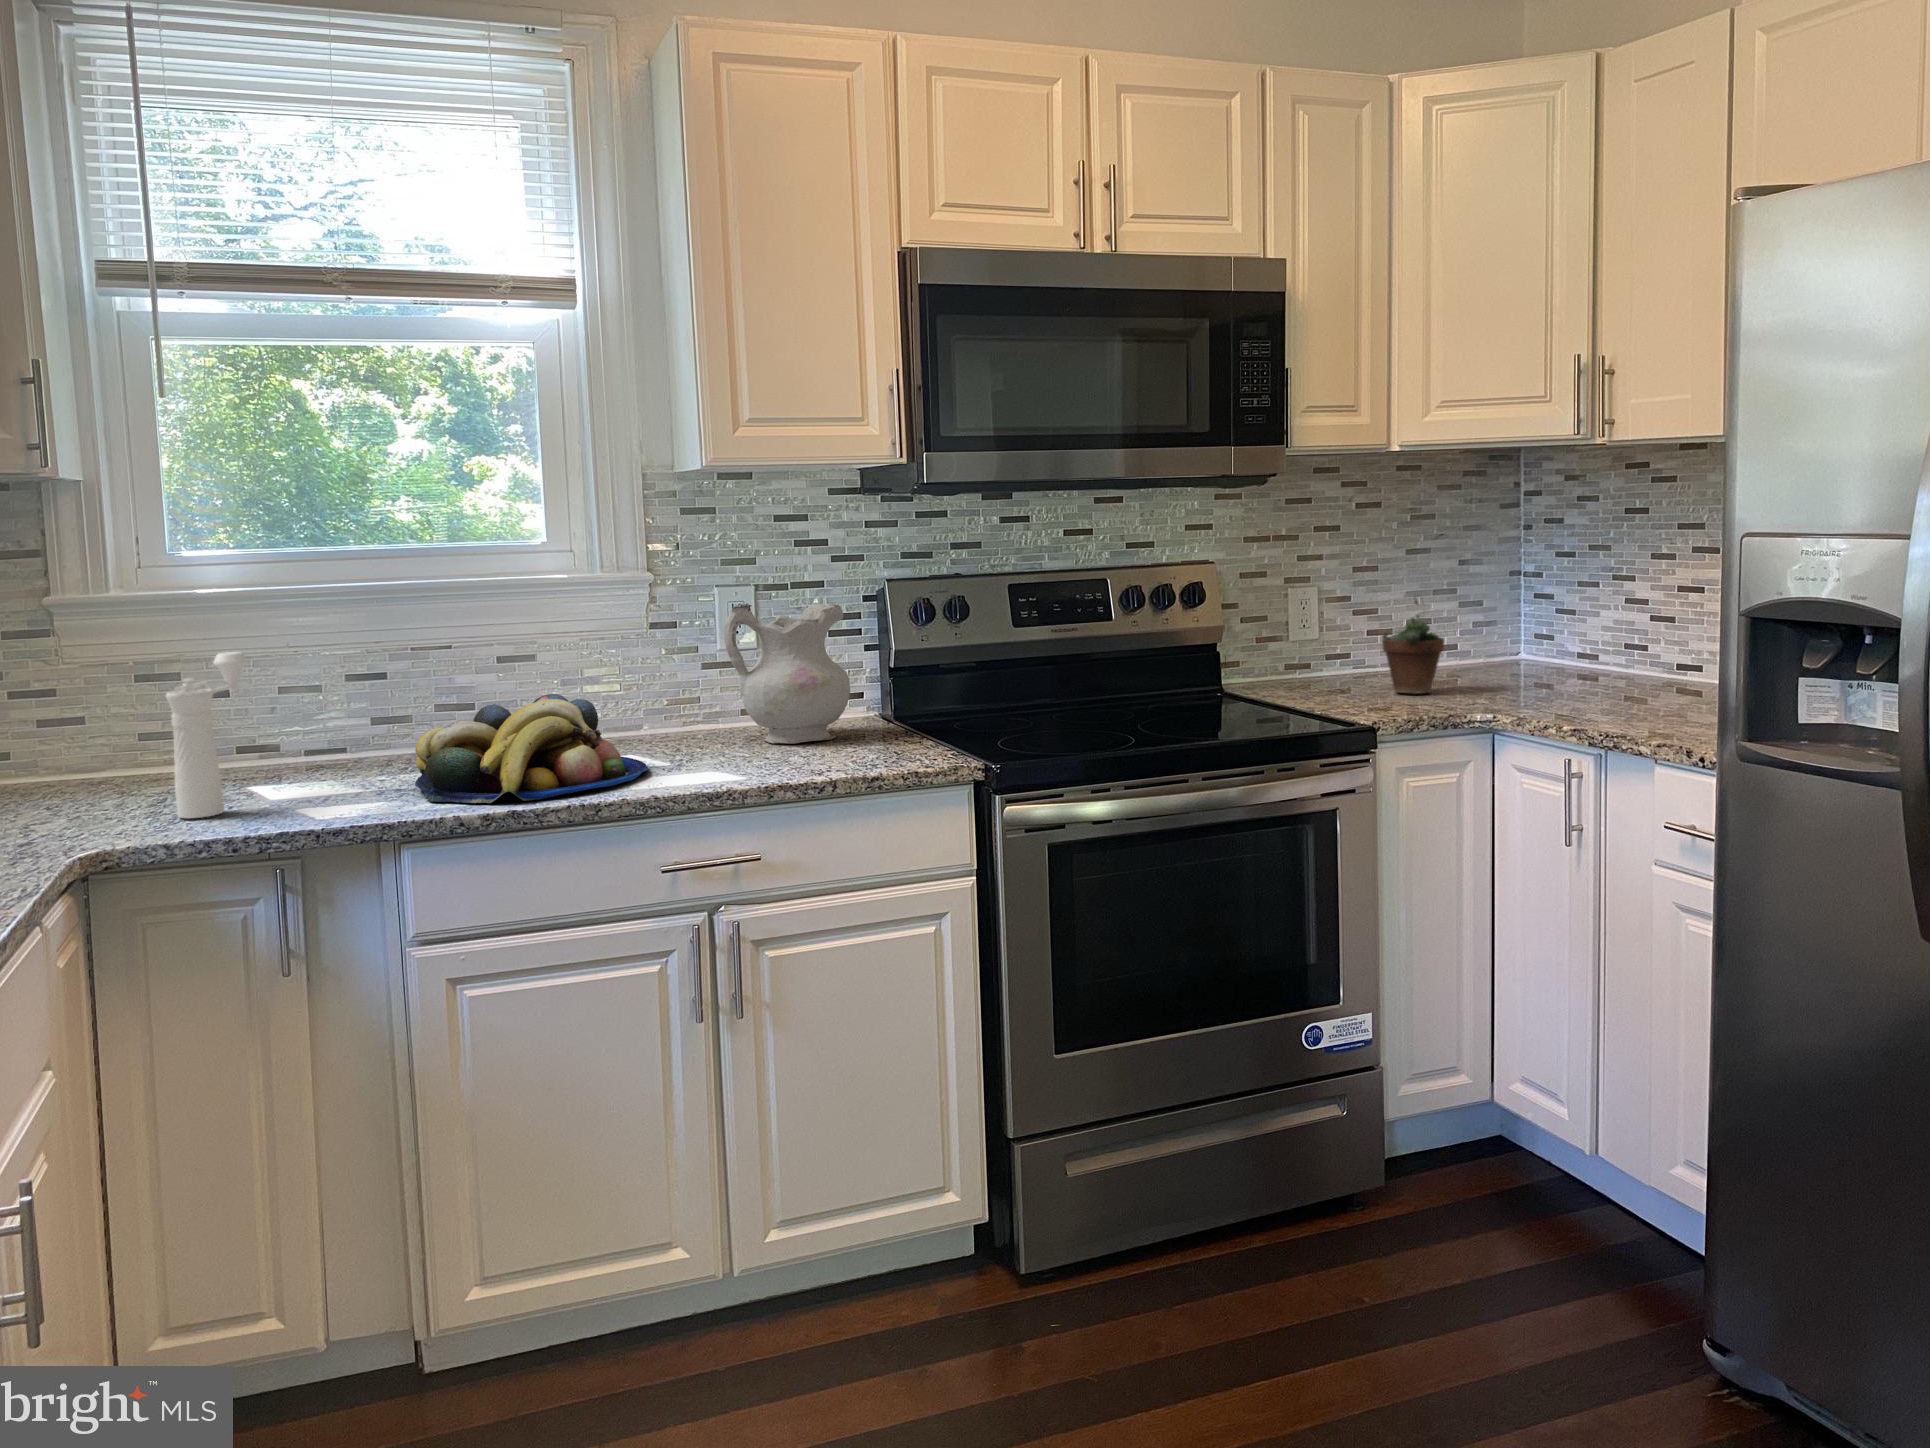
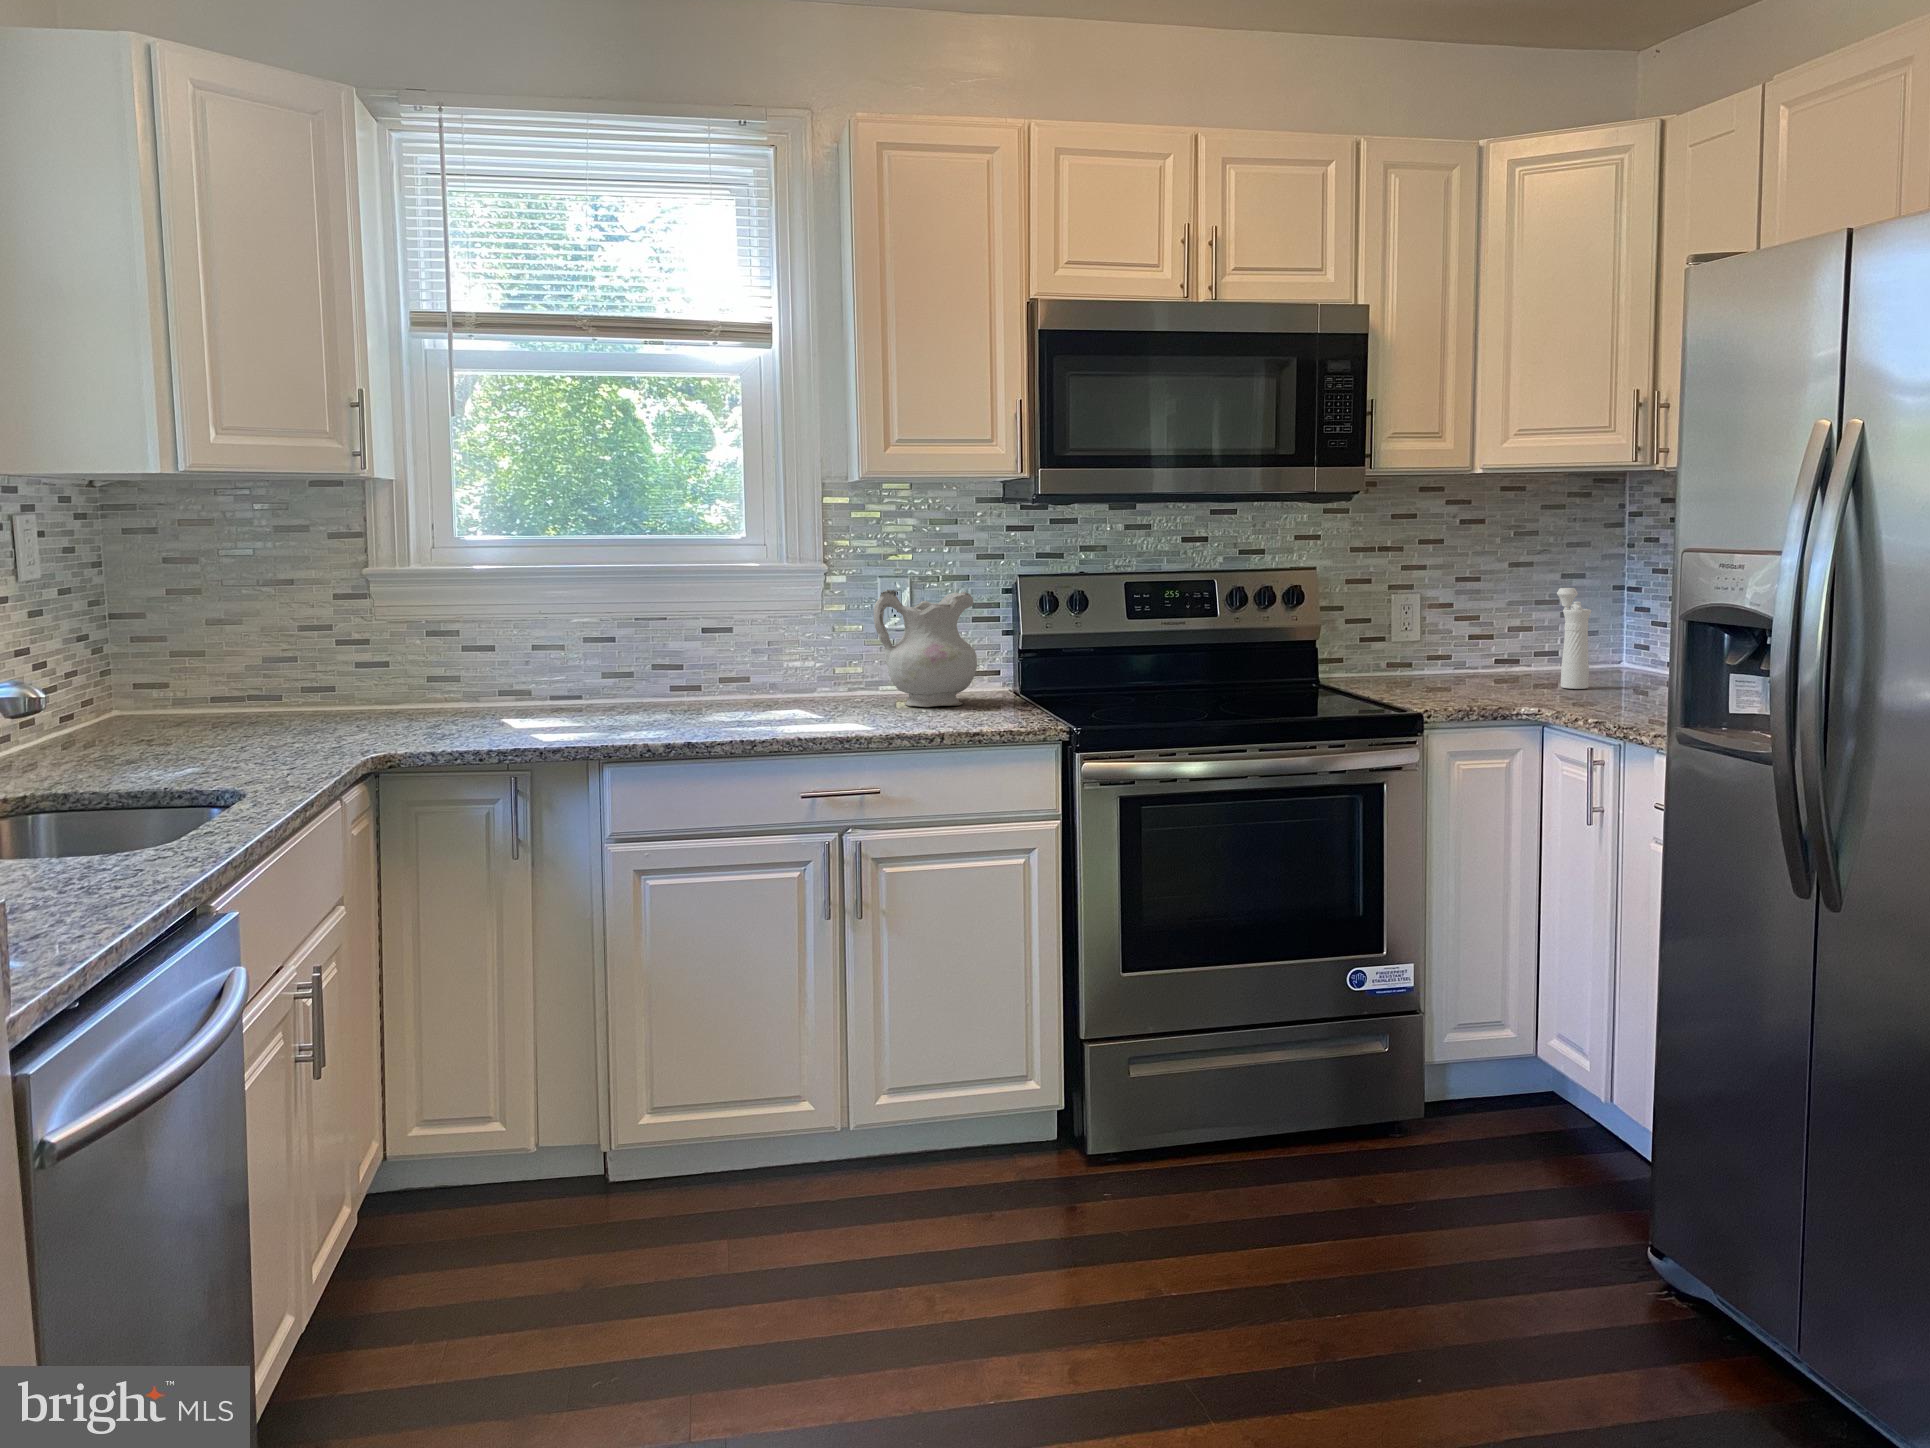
succulent plant: present [1382,597,1444,694] -> none [1464,601,1521,691]
pepper mill: present [165,652,247,818] -> present [1557,588,1591,689]
fruit bowl: present [415,694,648,803] -> none [621,657,802,736]

